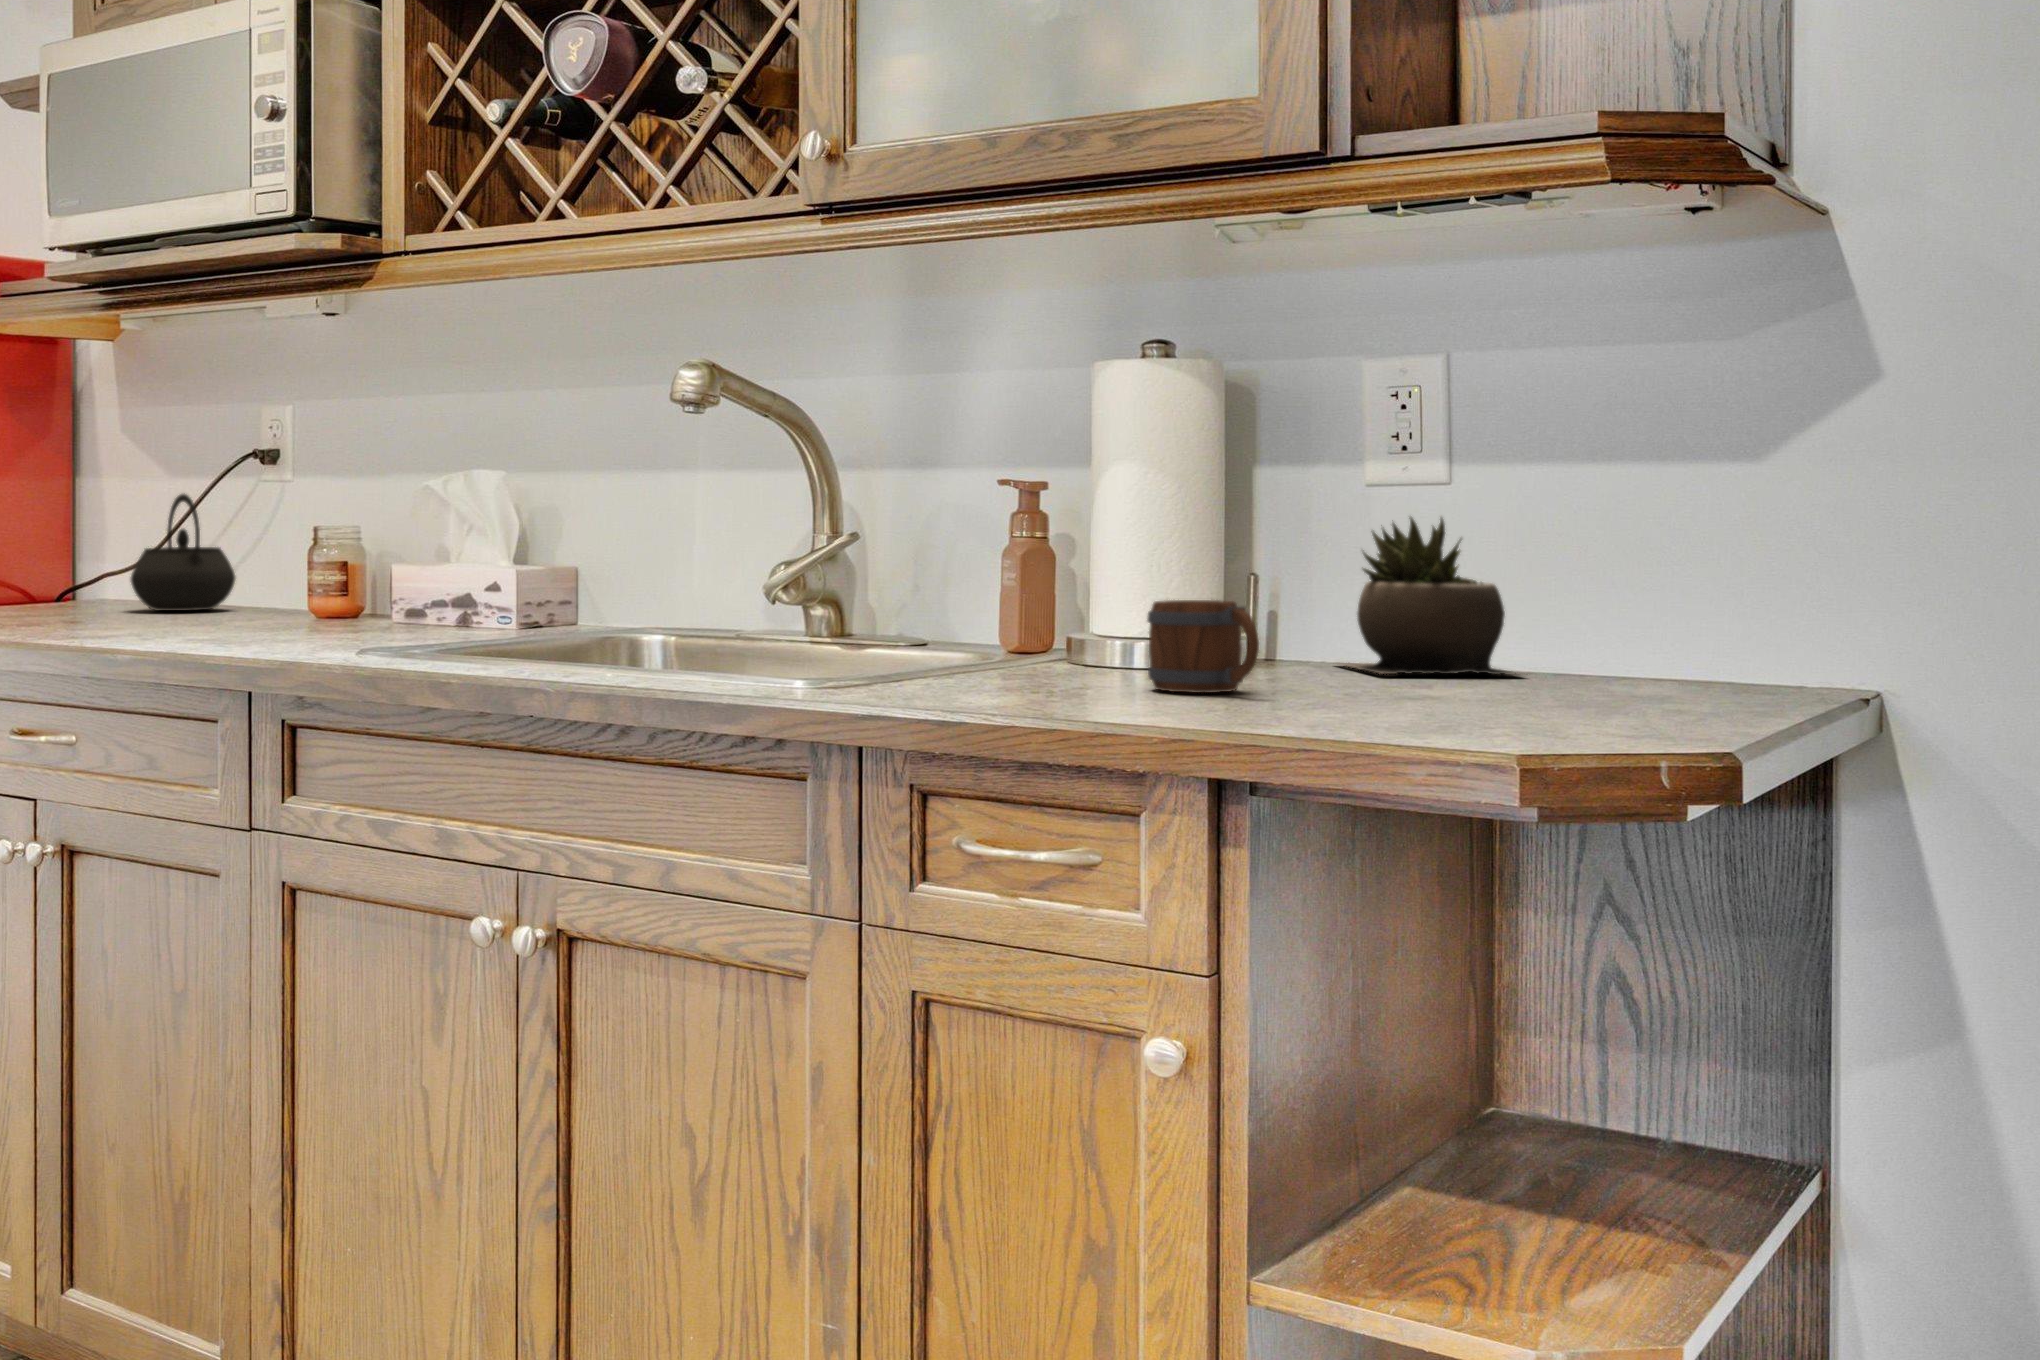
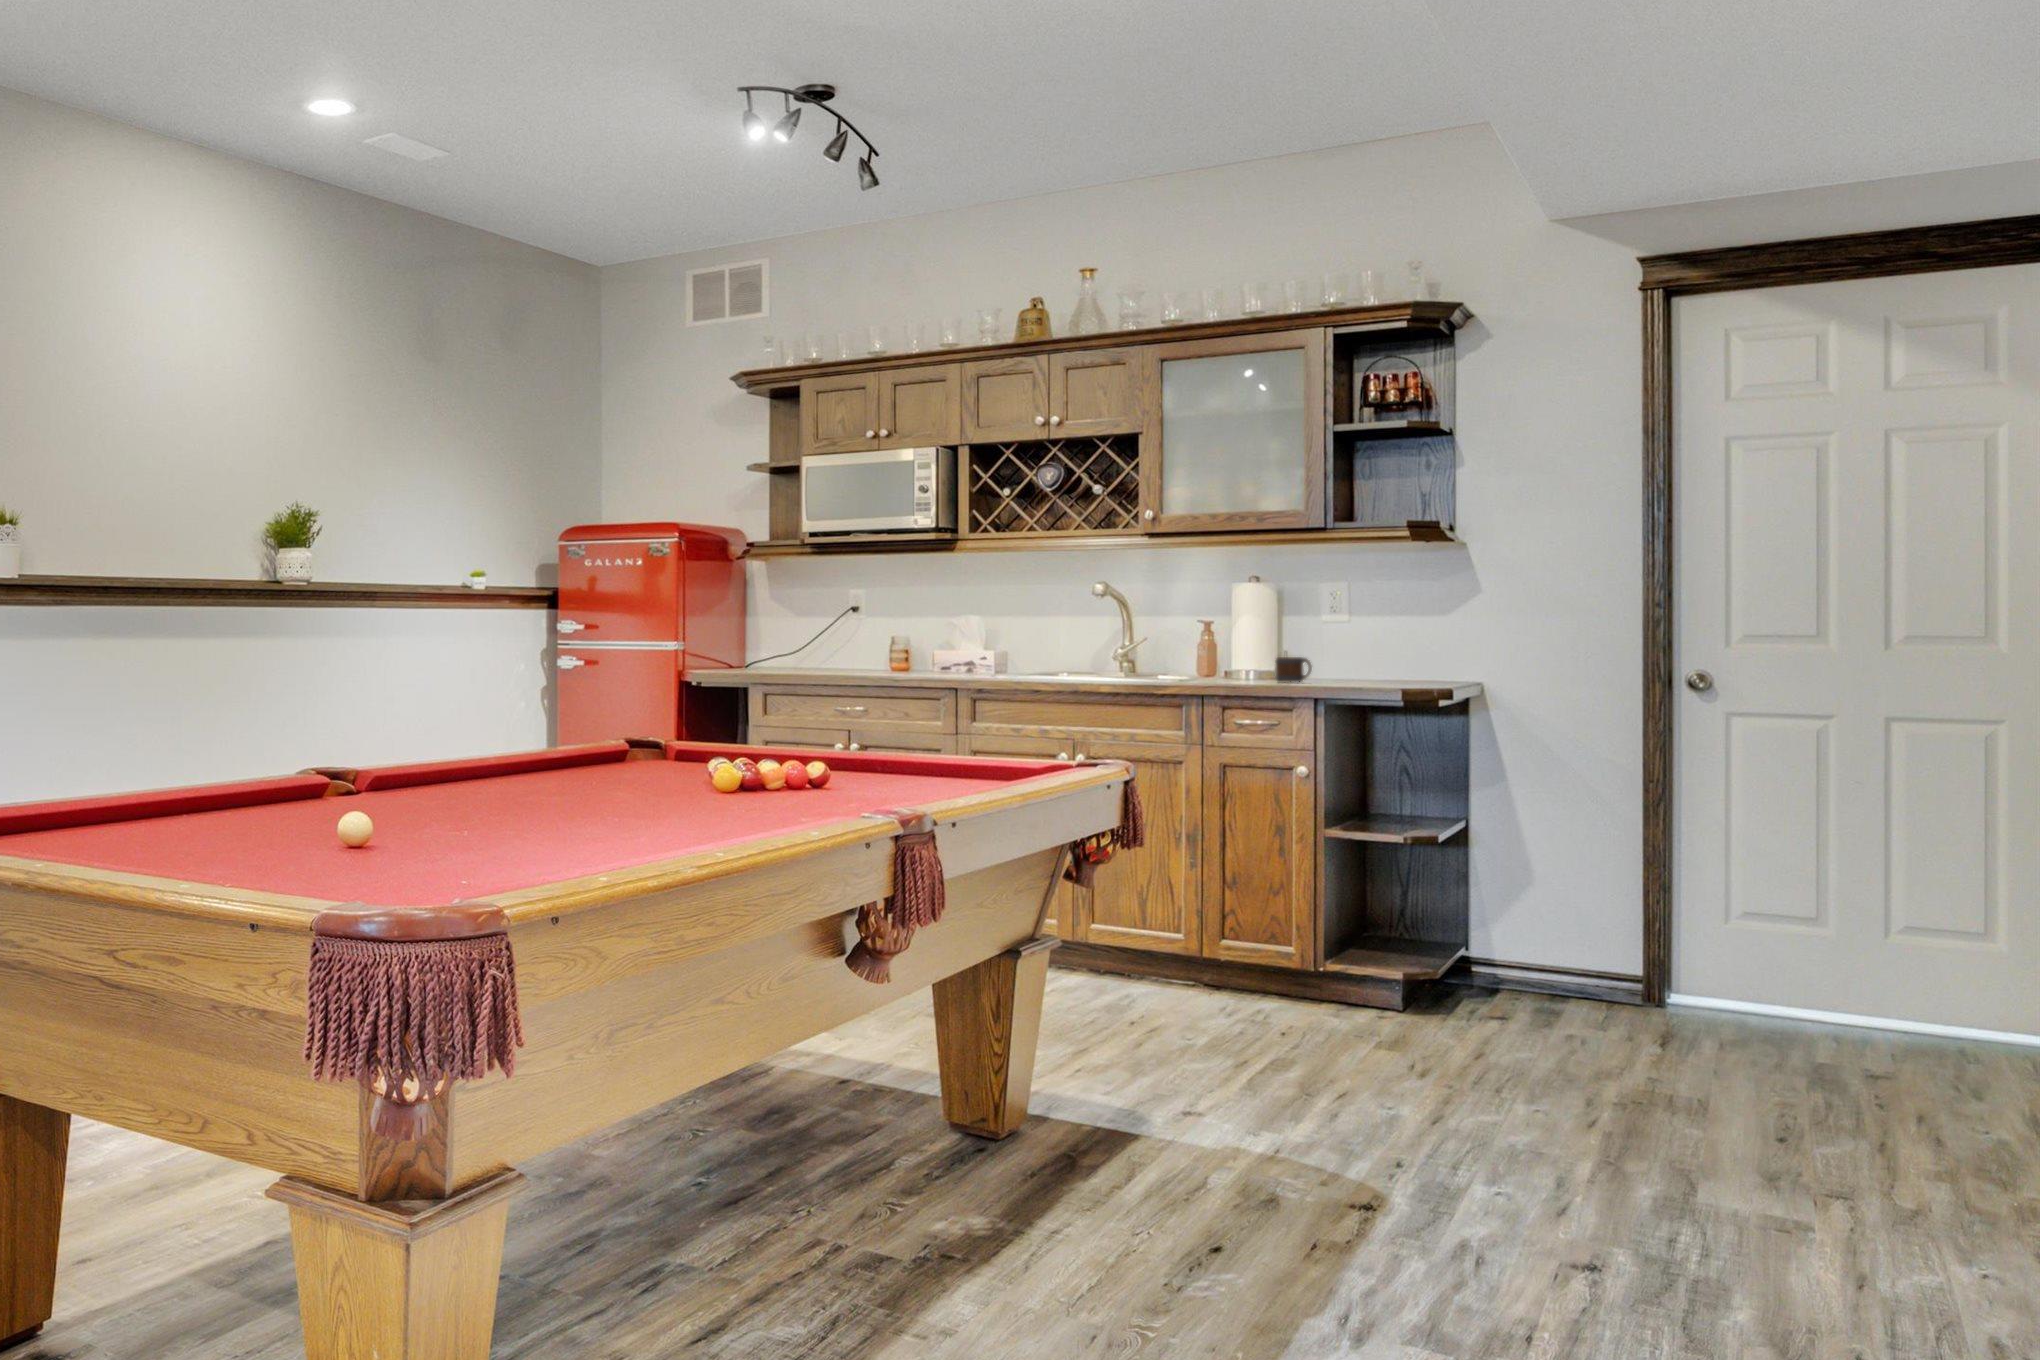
kettle: present [131,493,235,611] -> none [796,627,839,674]
succulent plant: present [1342,517,1519,675] -> none [1316,634,1381,681]

